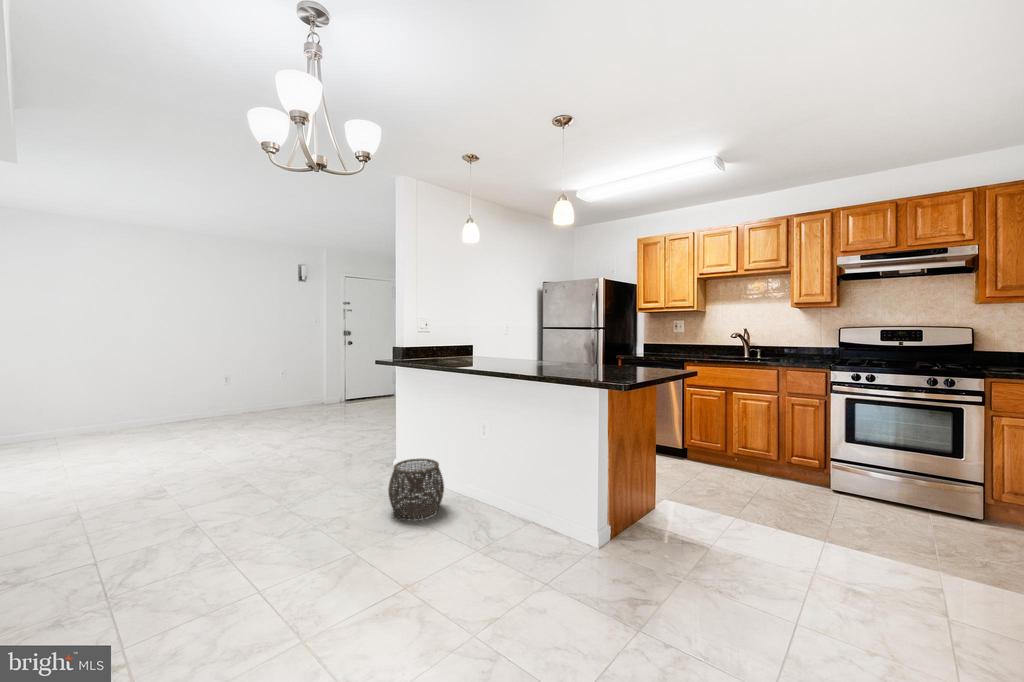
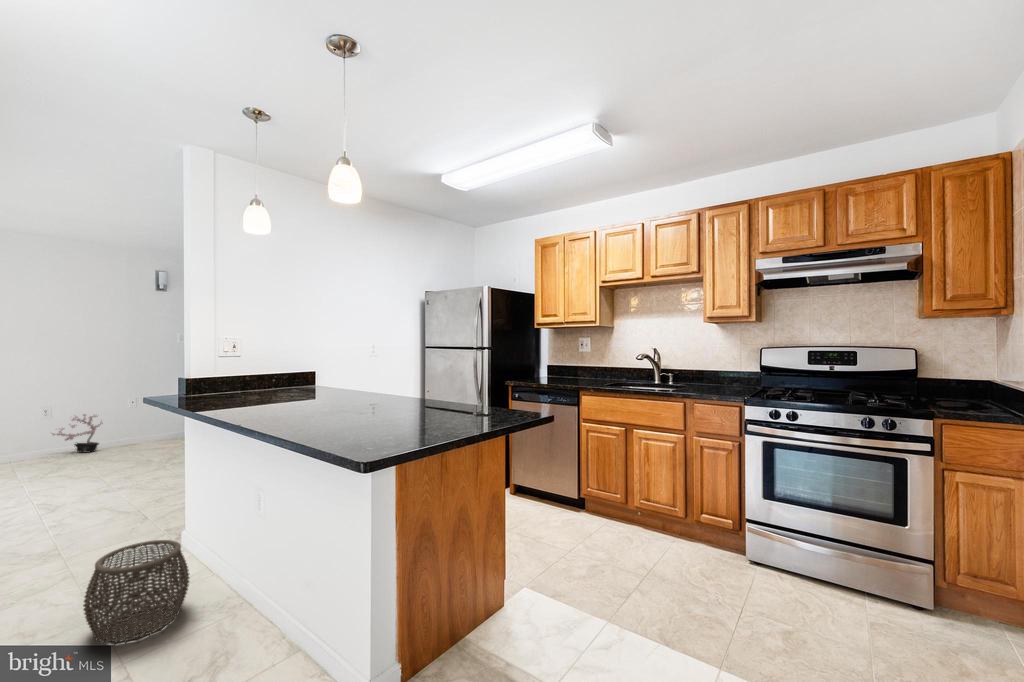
potted plant: none [235,381,271,415] -> present [52,414,103,452]

